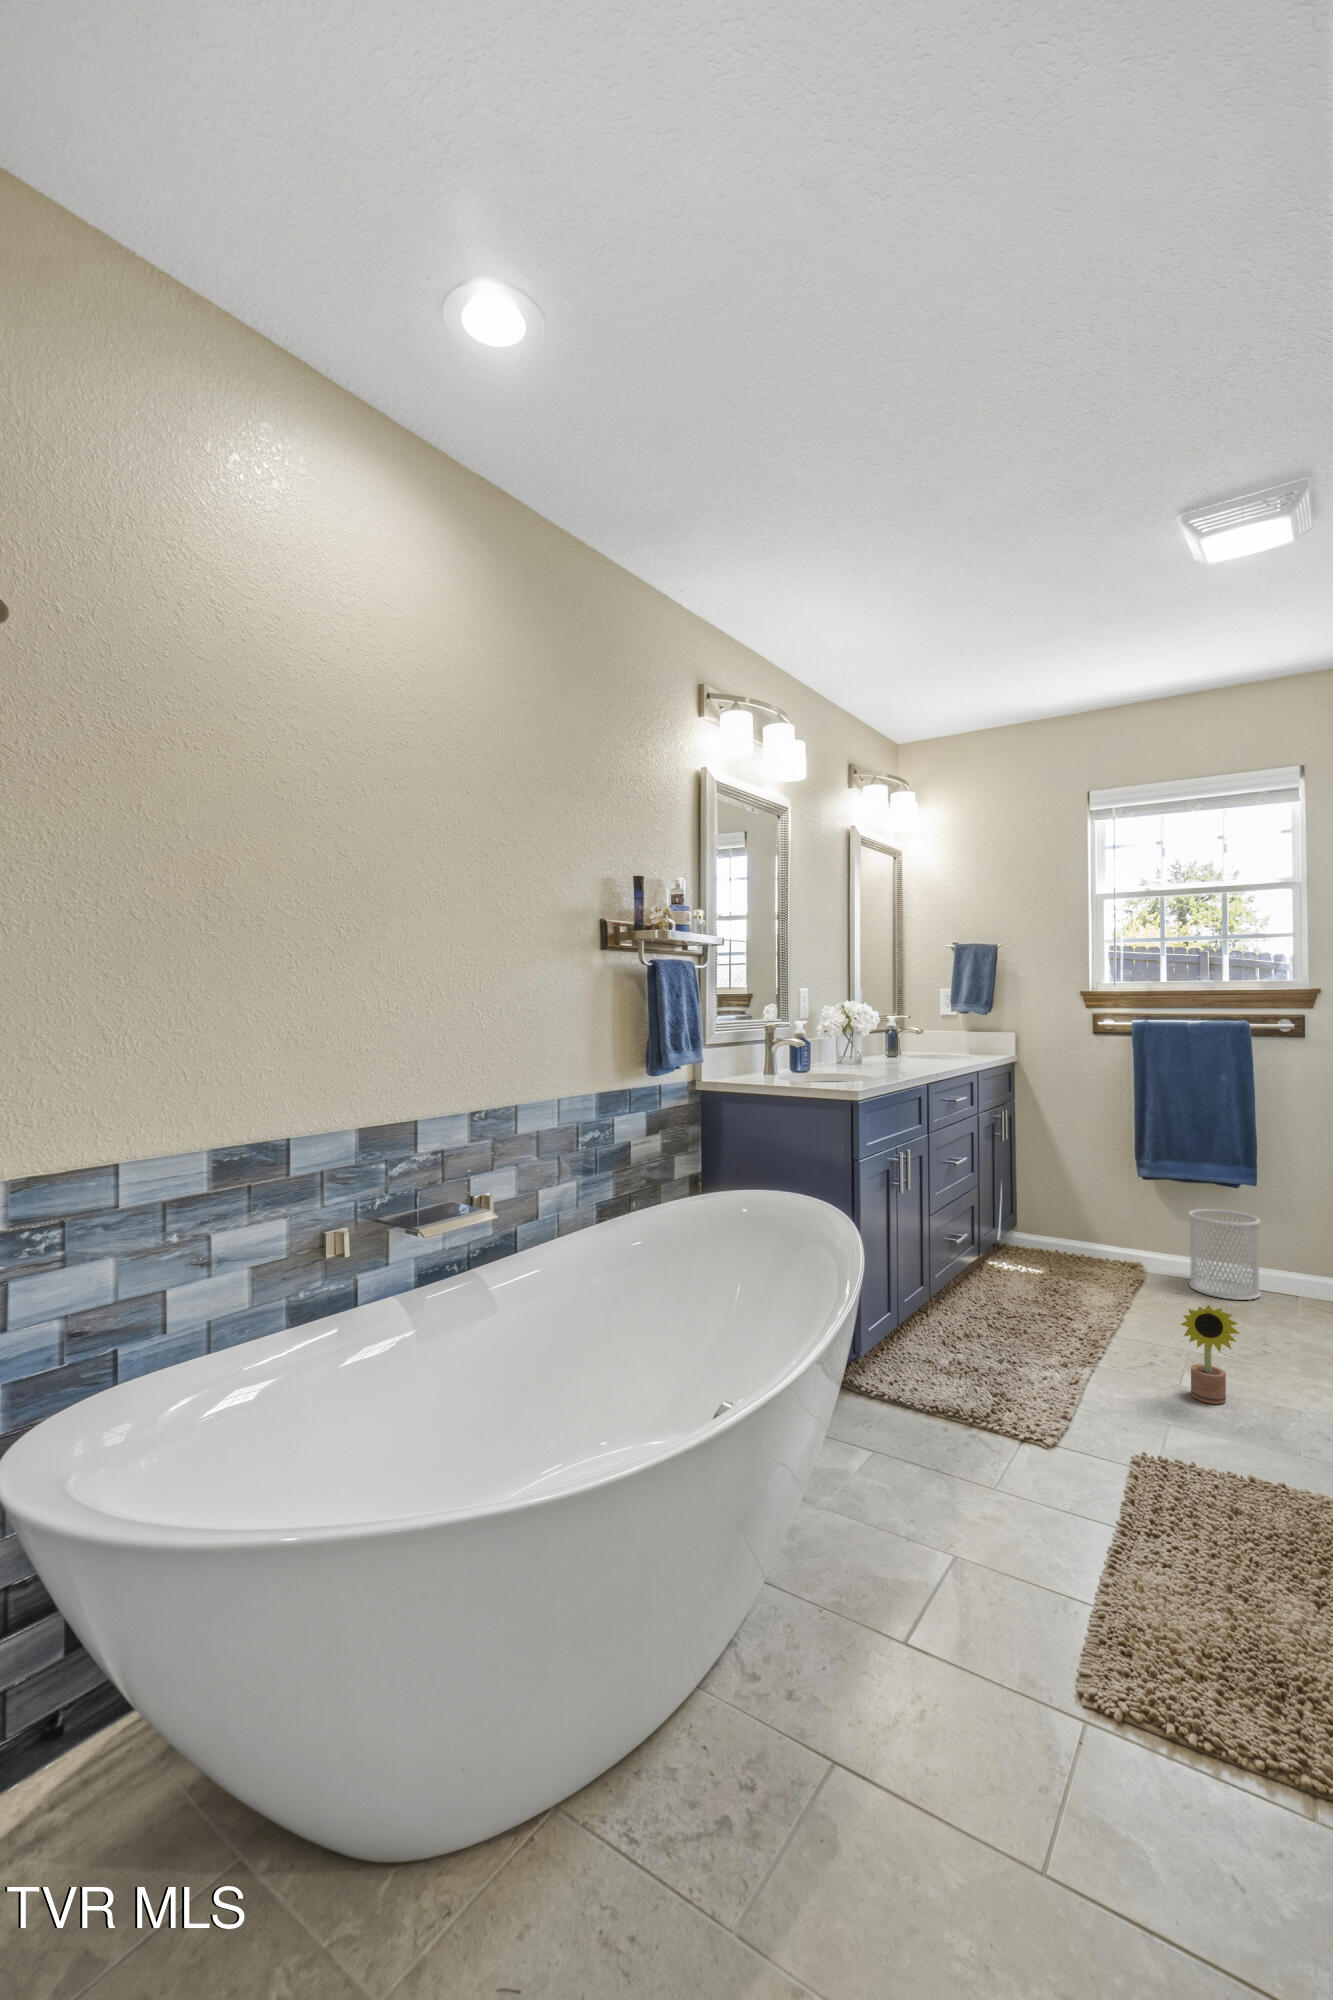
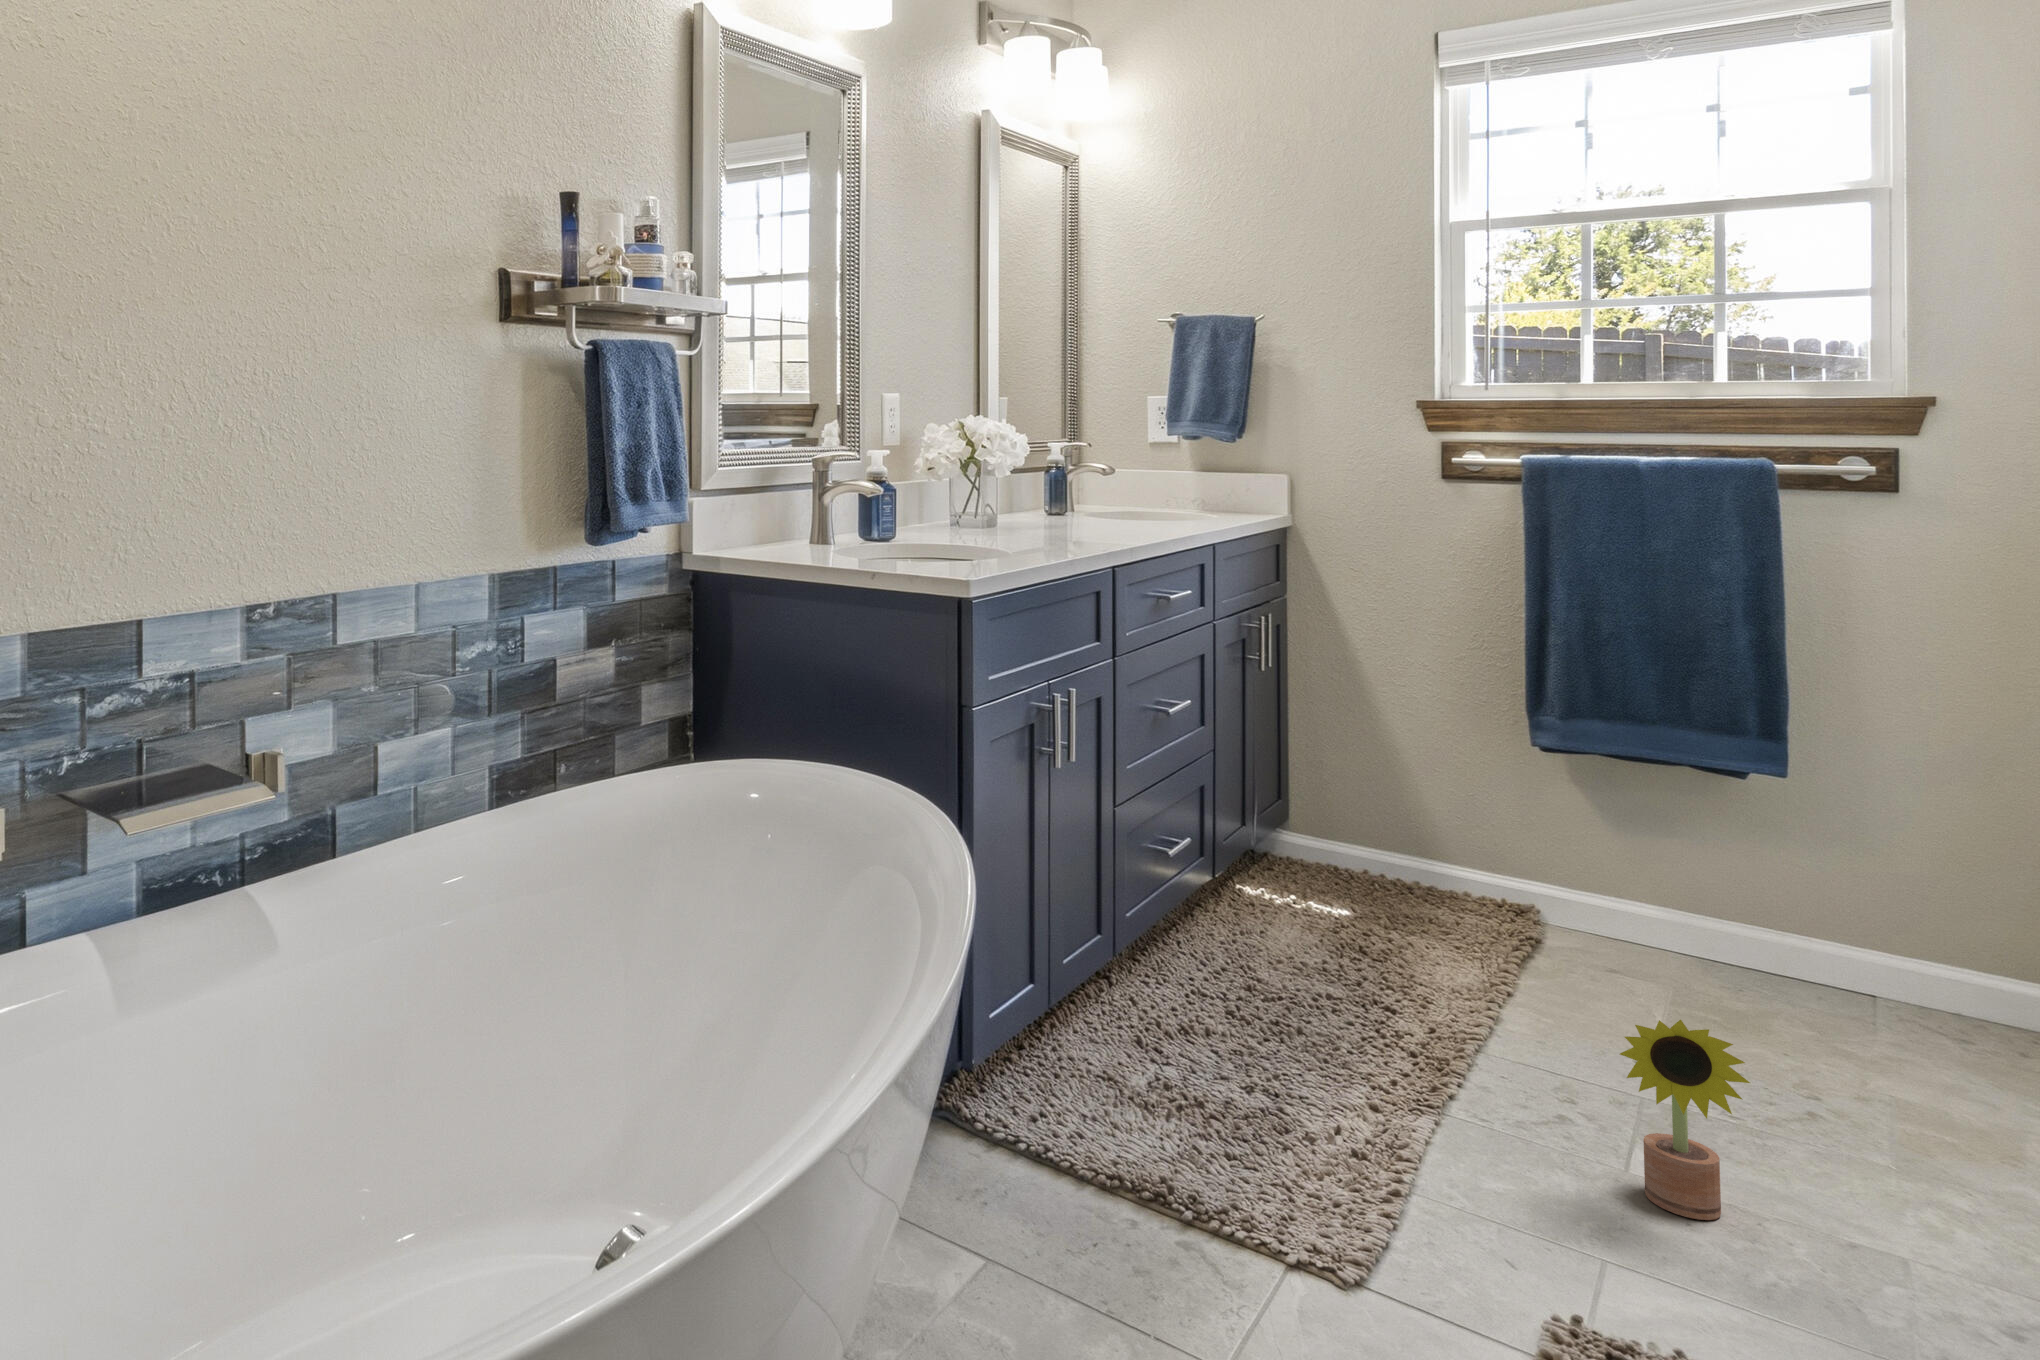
wastebasket: present [1189,1209,1261,1300] -> none [1633,811,1788,994]

